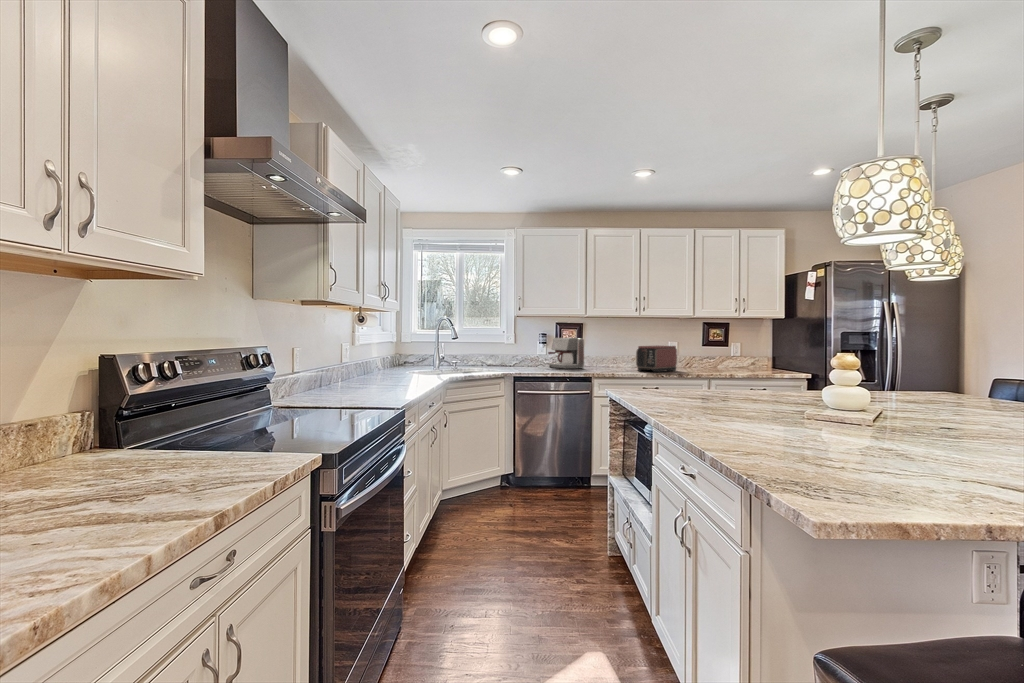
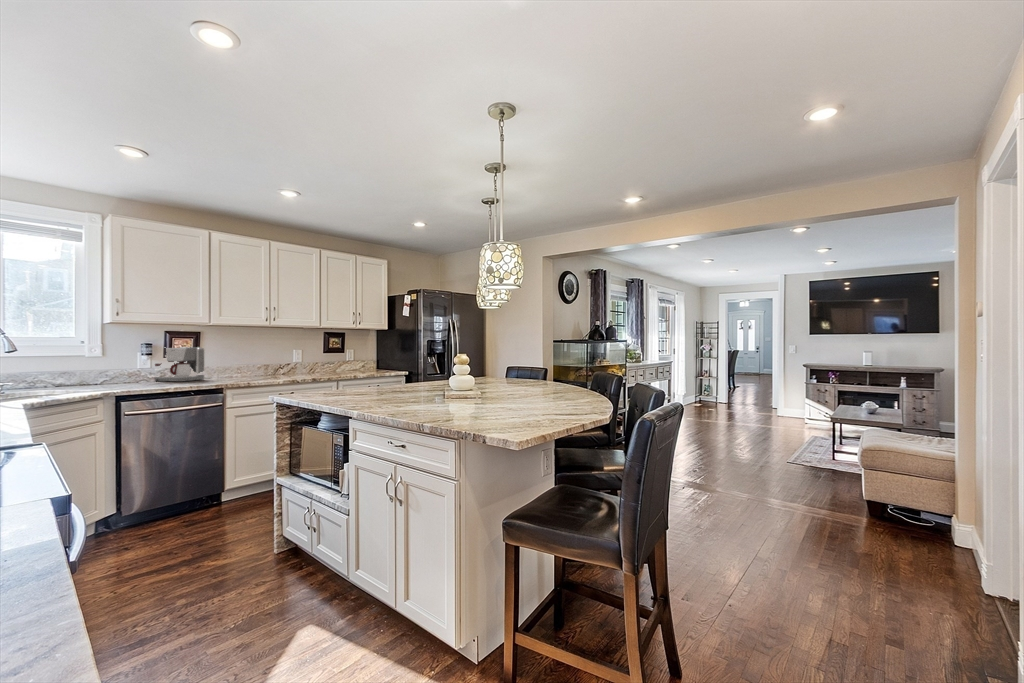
toaster: present [636,346,677,372] -> none [268,354,306,378]

